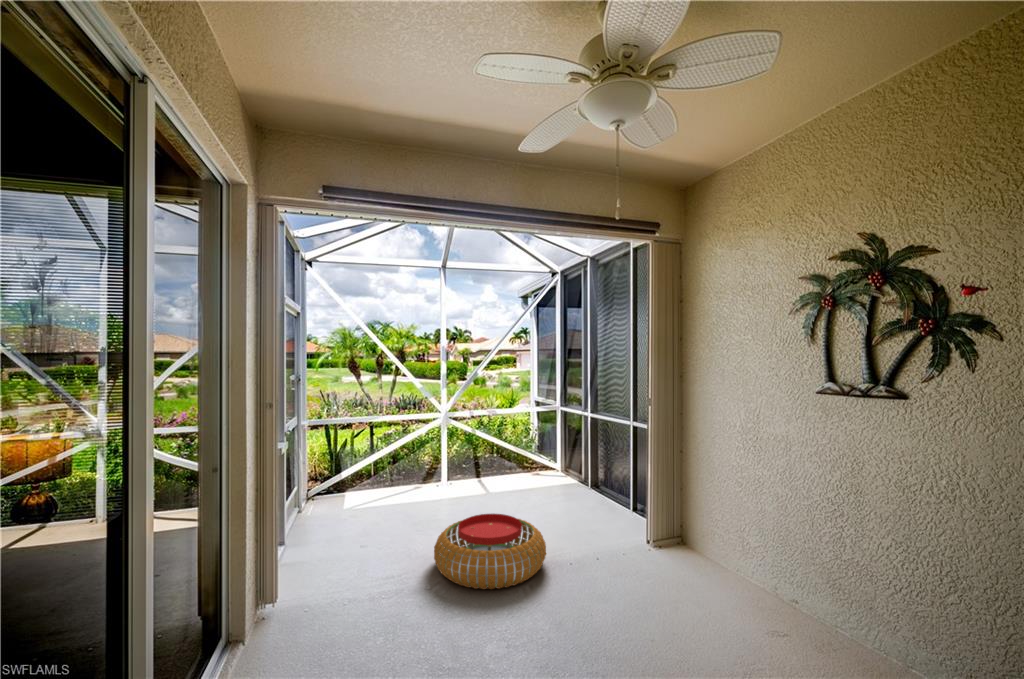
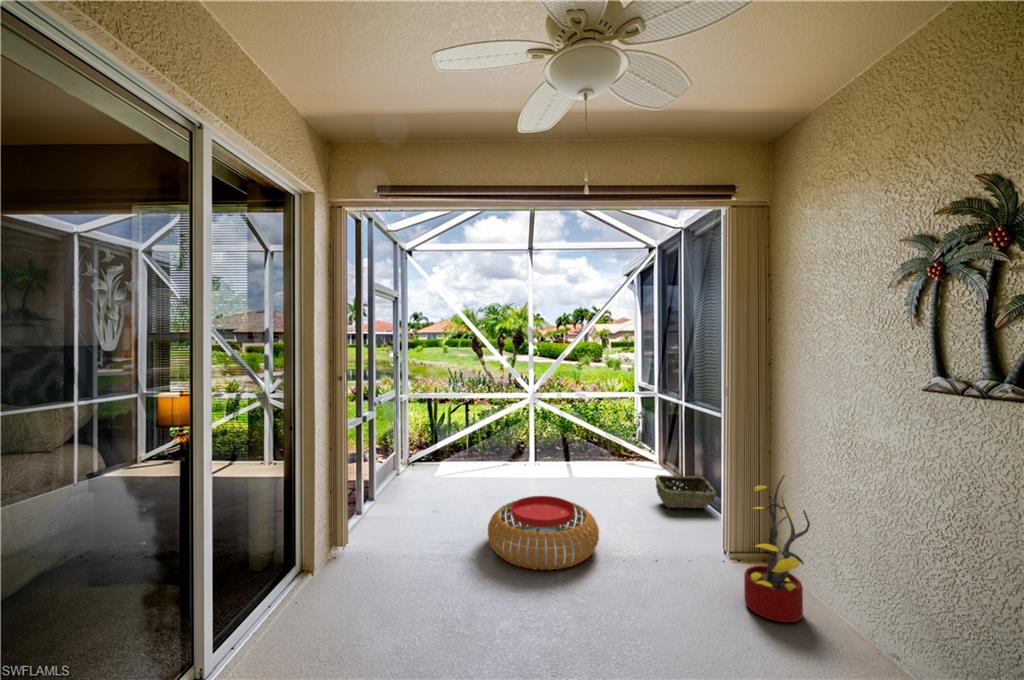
decorative plant: none [683,471,743,598] -> present [744,475,810,622]
woven basket: none [573,481,629,513] -> present [655,475,717,508]

